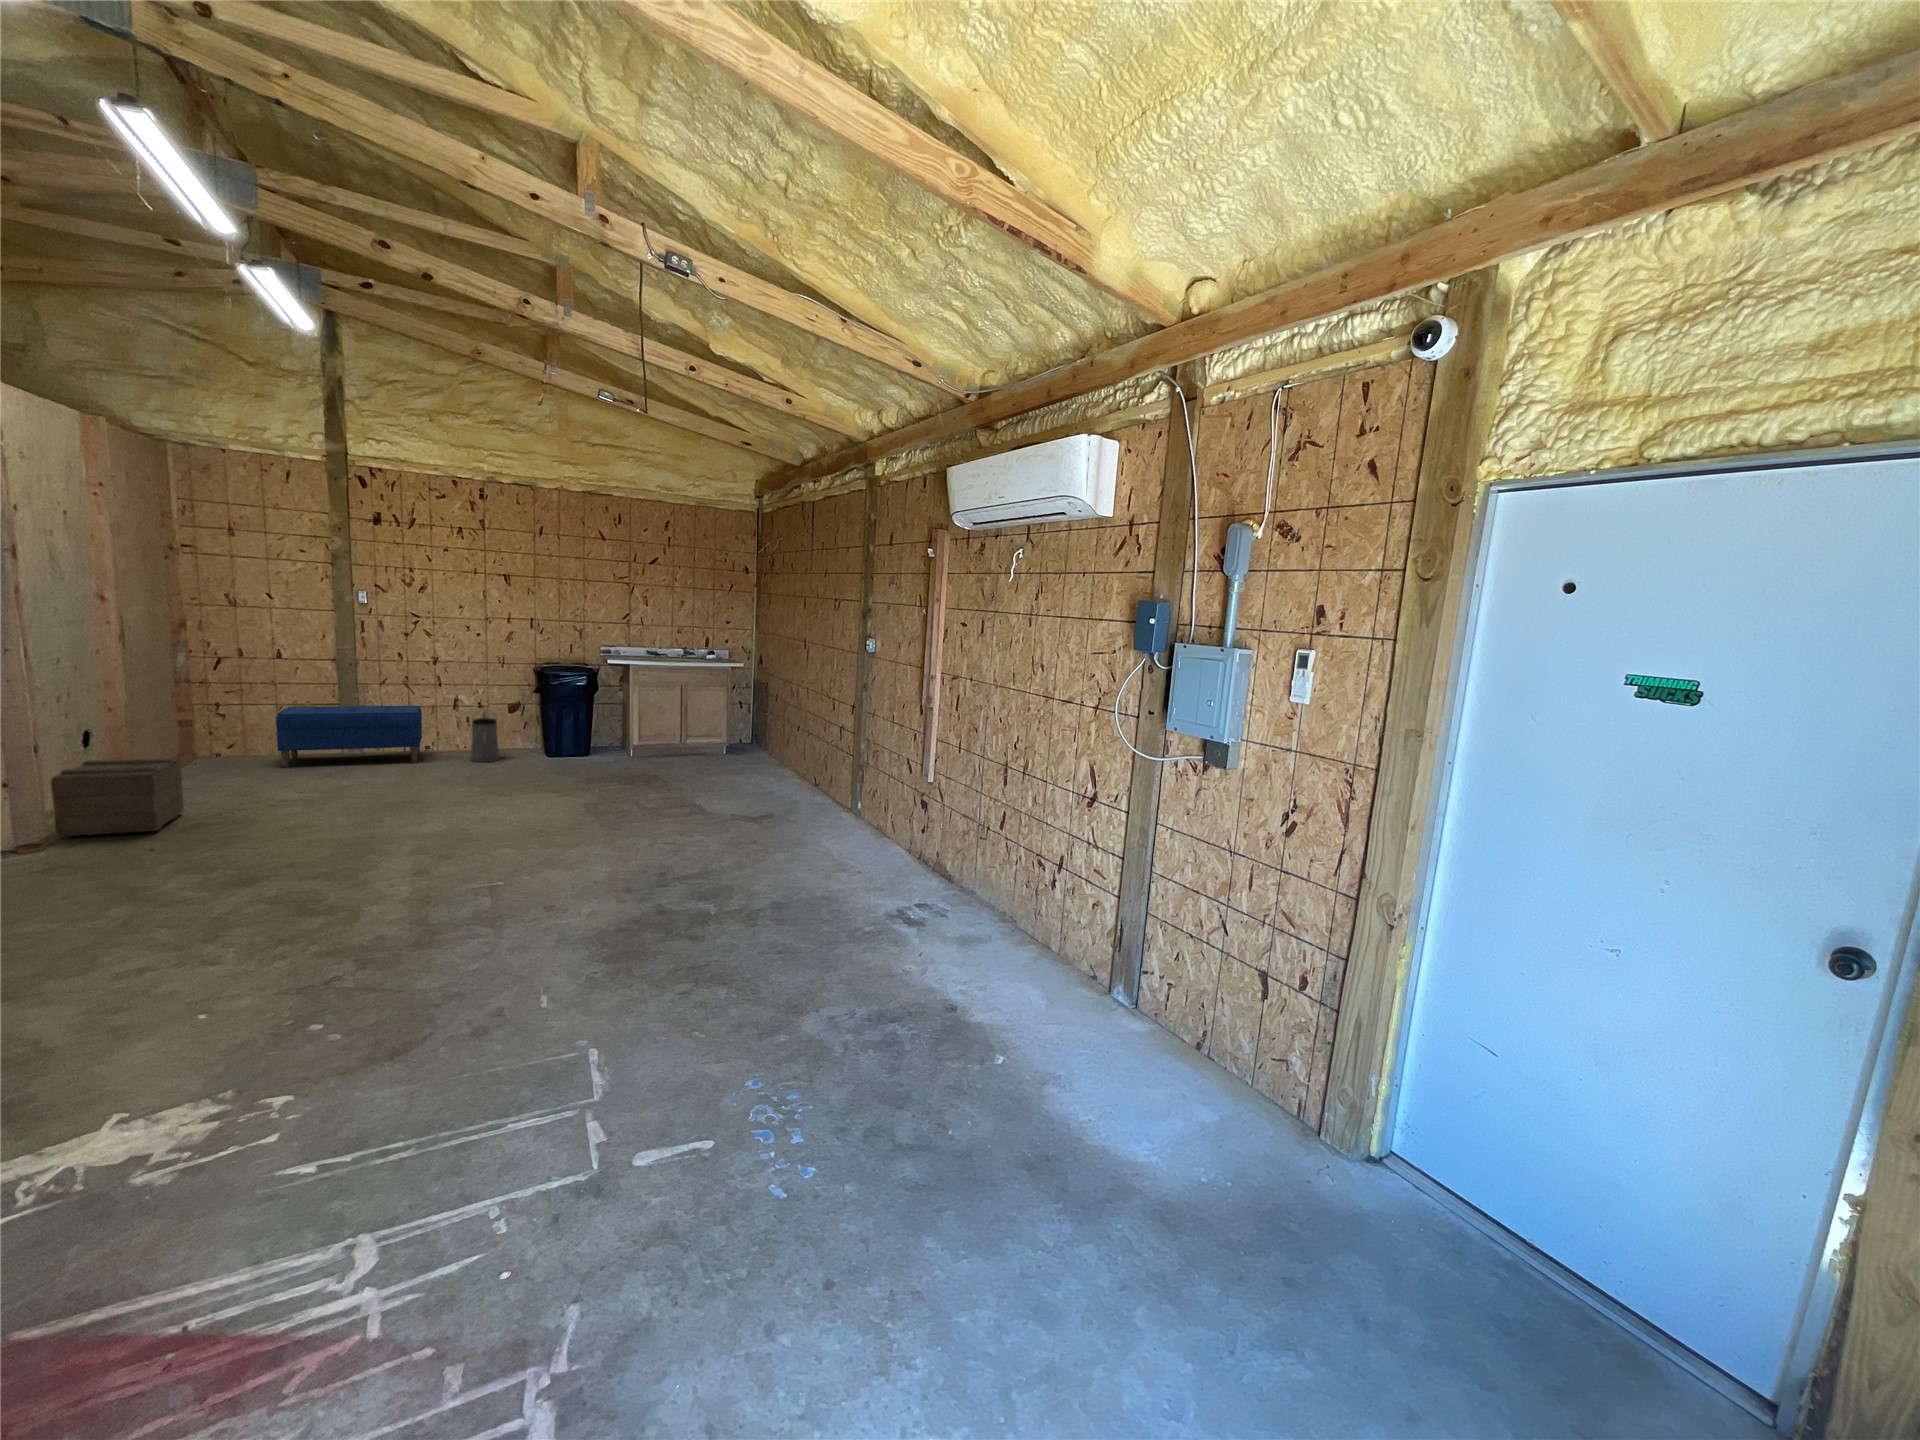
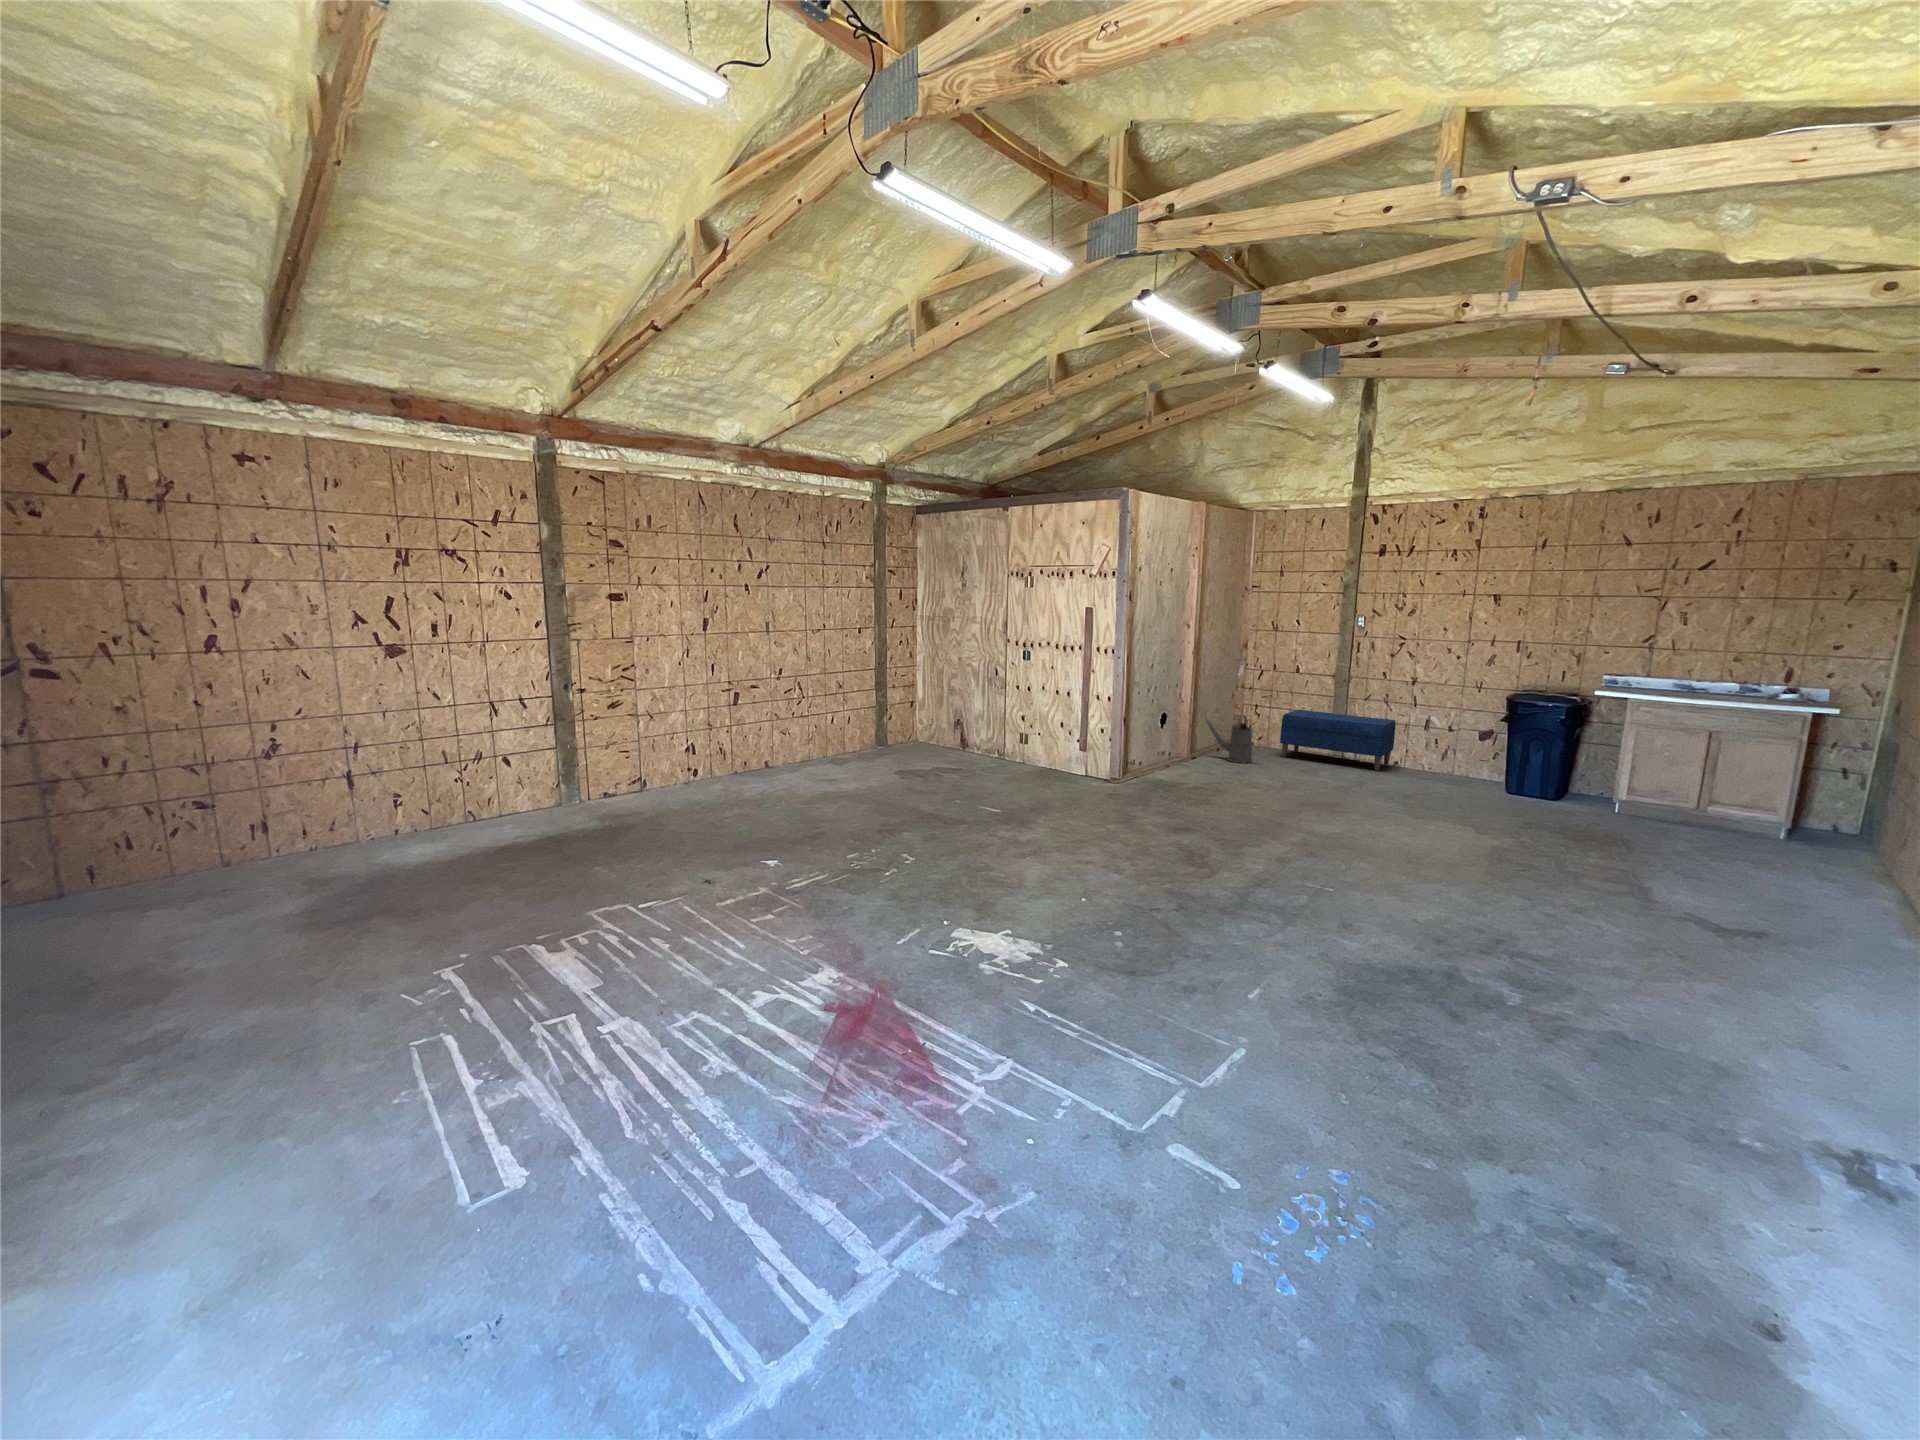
watering can: present [470,712,500,762] -> present [1206,715,1259,763]
wooden crate: present [51,758,184,836] -> none [1131,730,1200,783]

